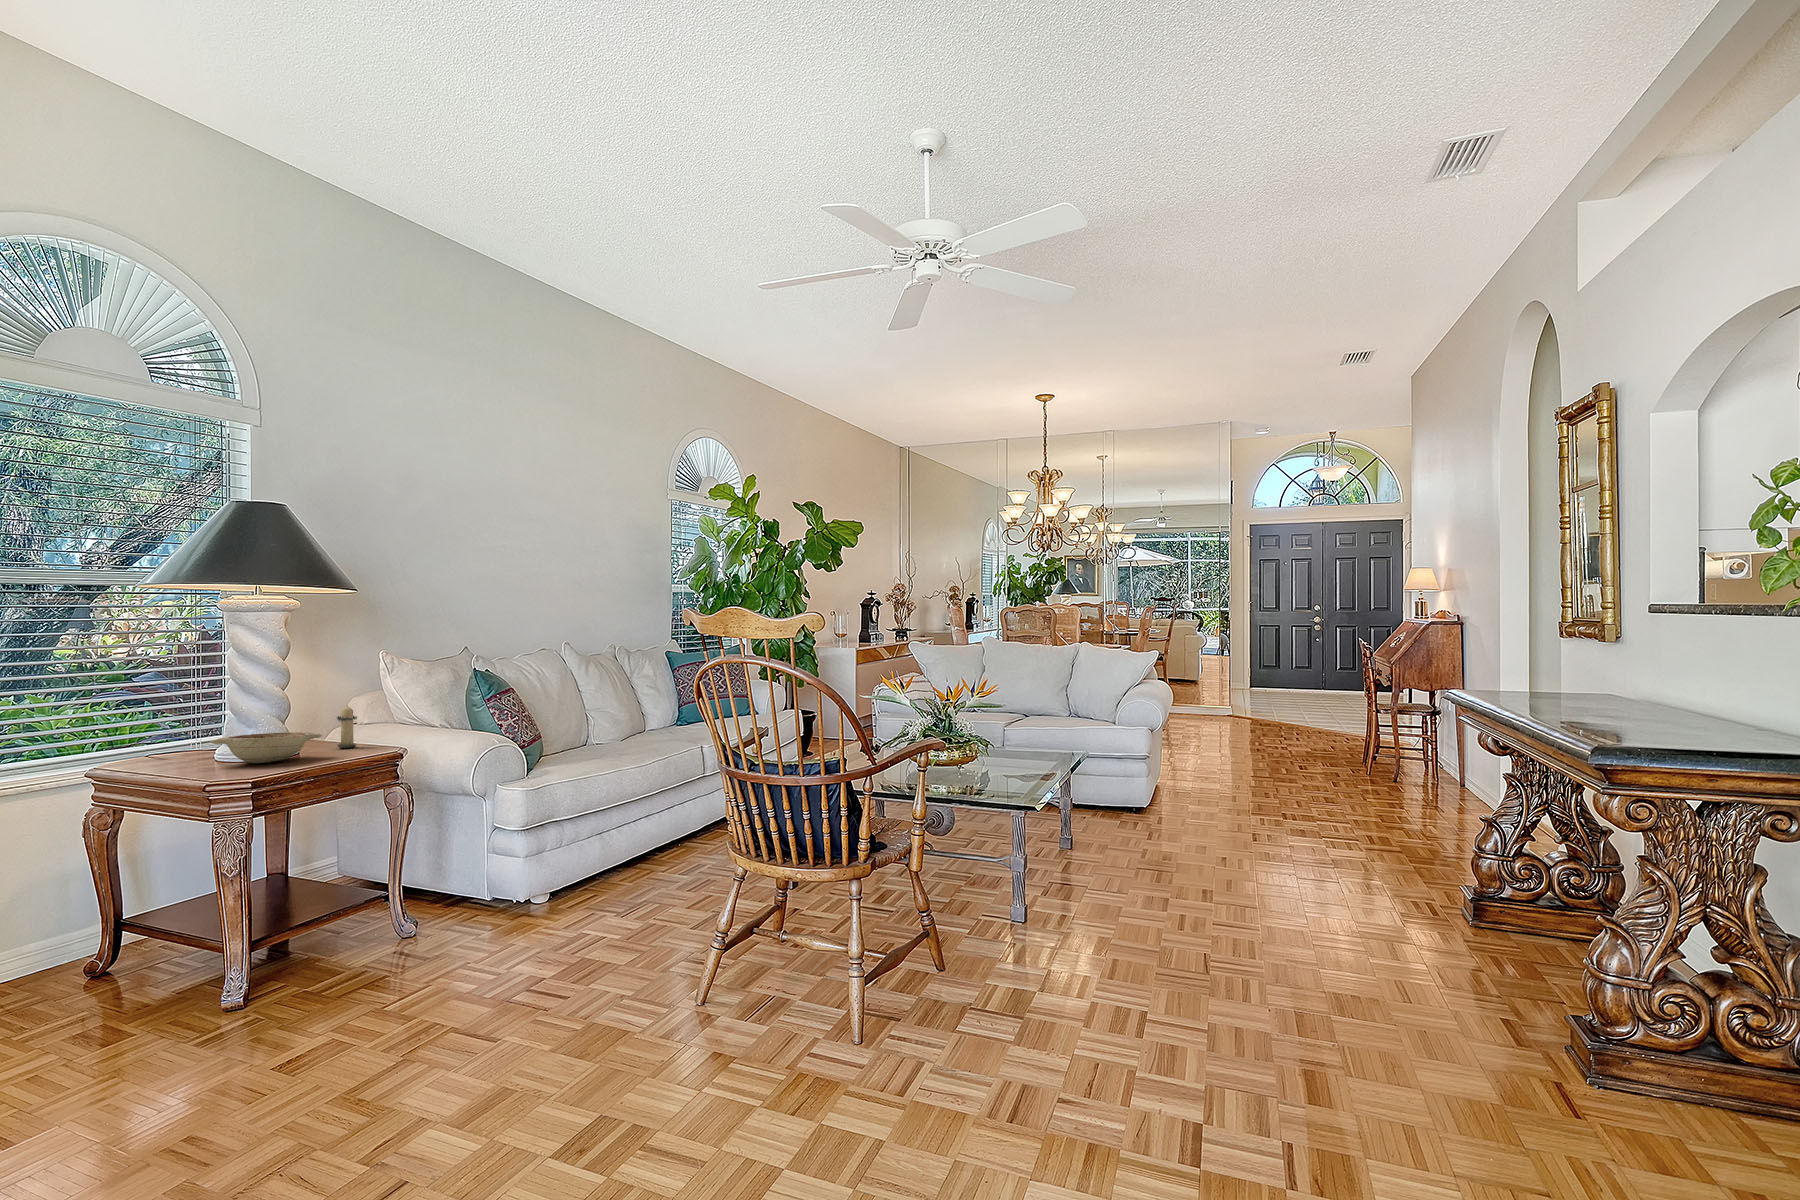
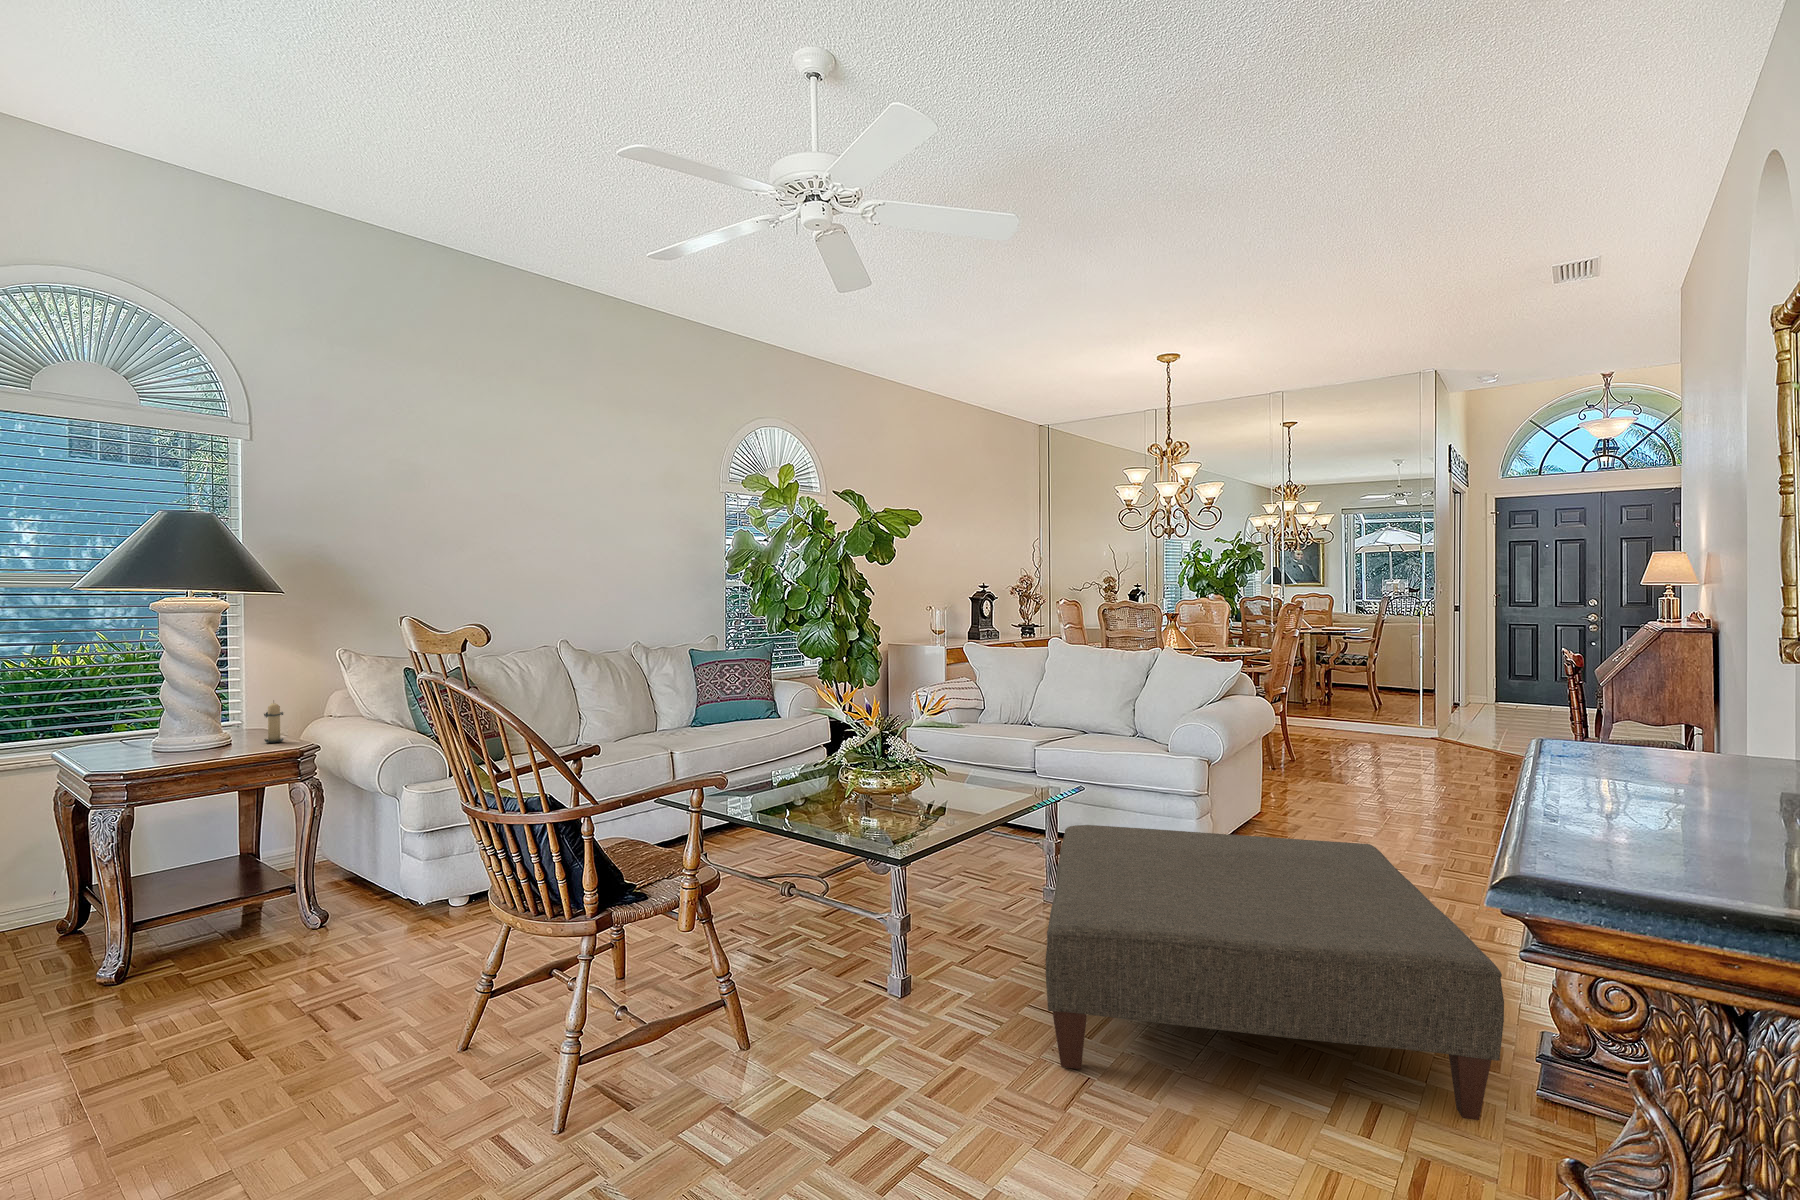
decorative bowl: present [210,732,322,763] -> none [124,727,230,756]
ottoman: none [1094,778,1478,950] -> present [1046,825,1504,1120]

